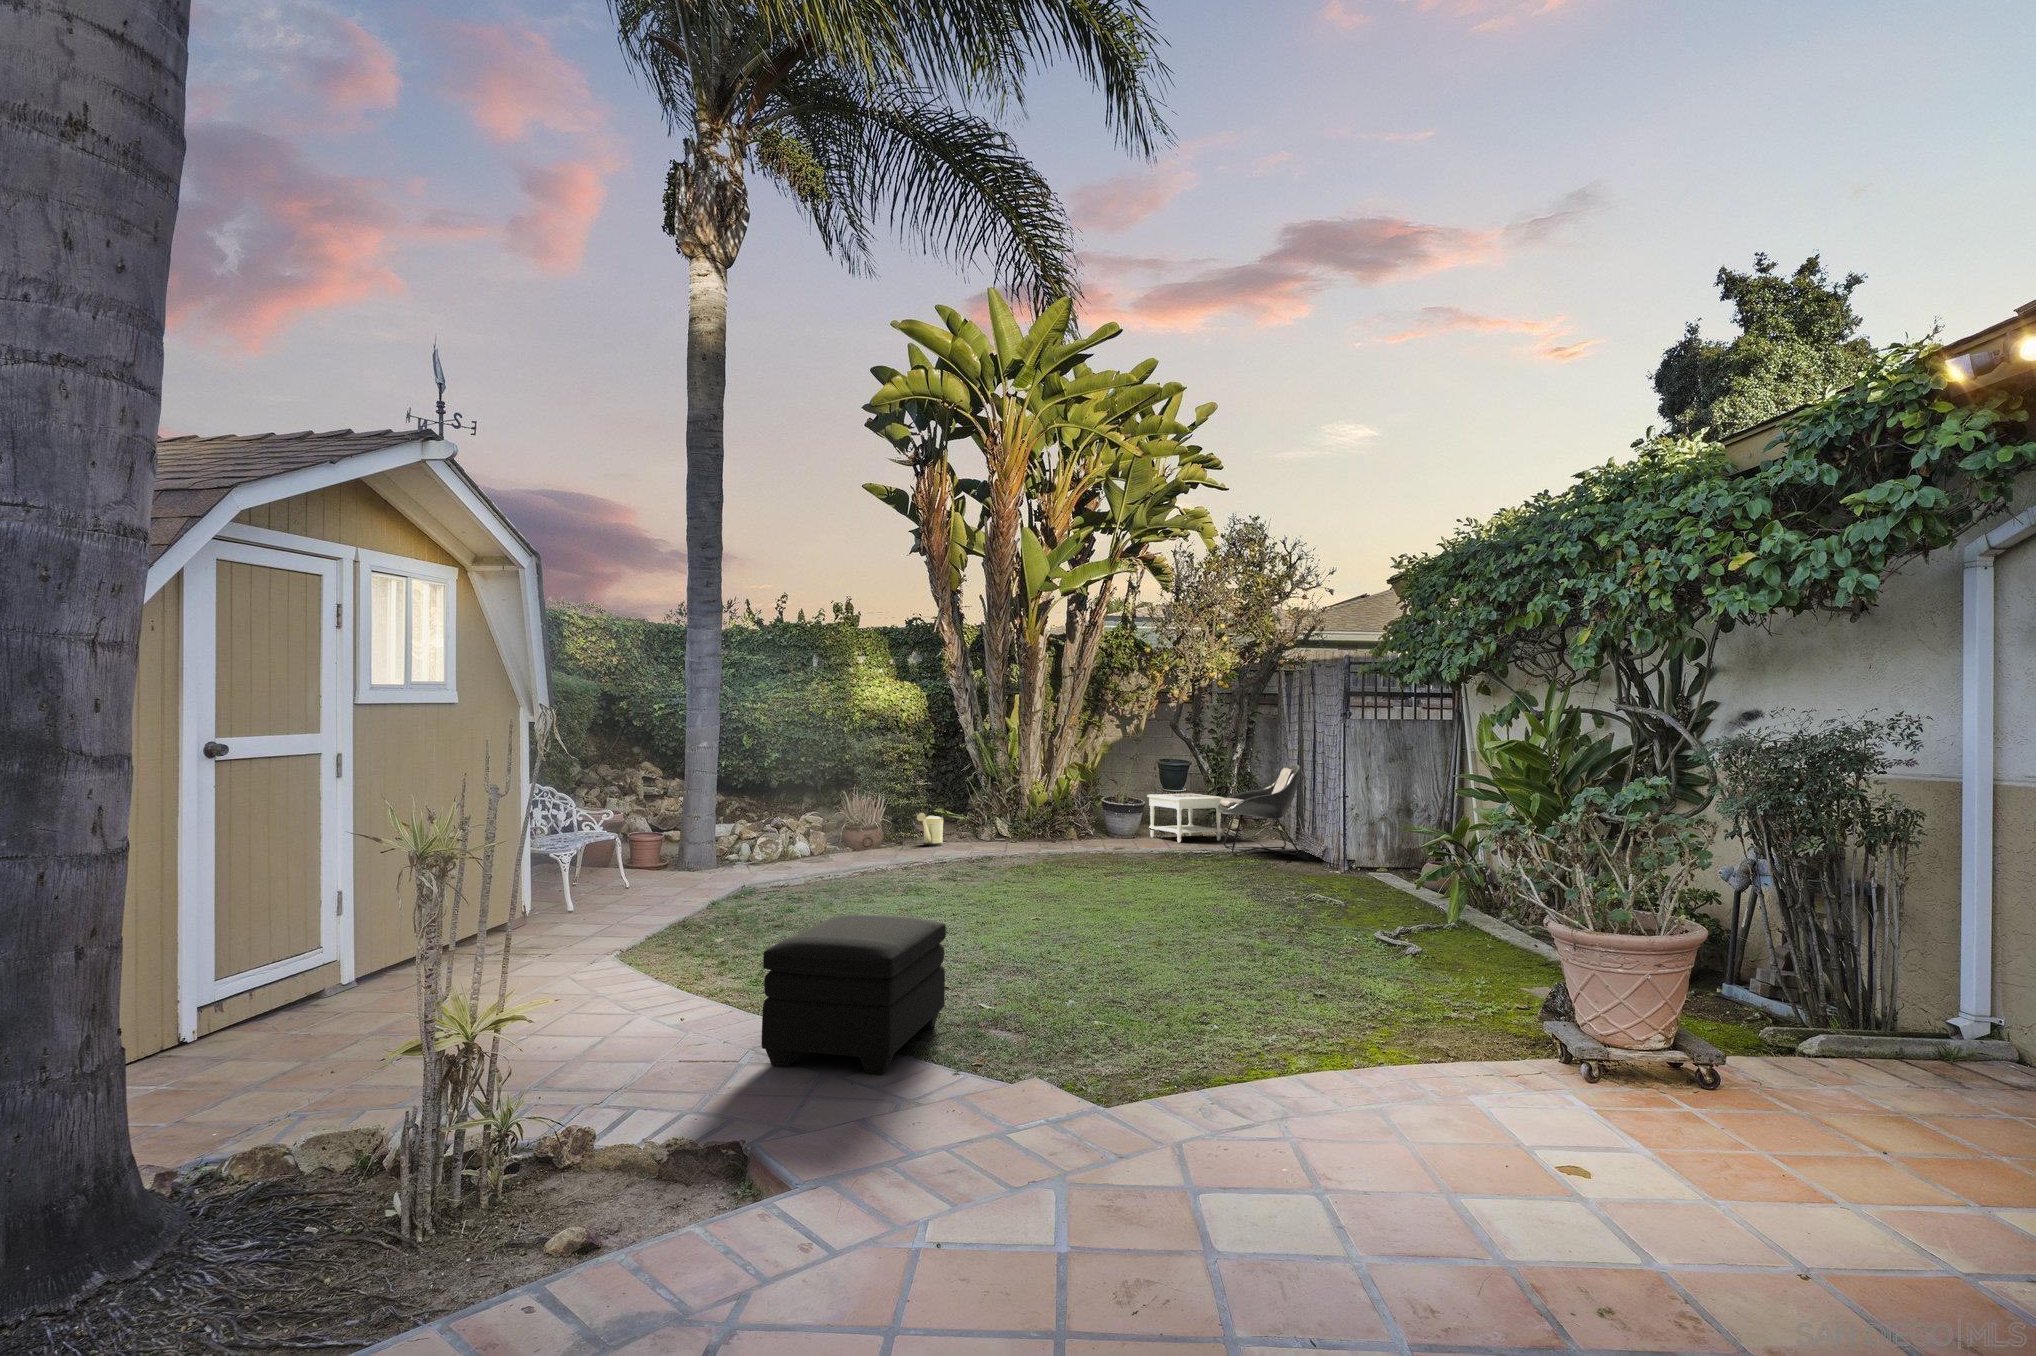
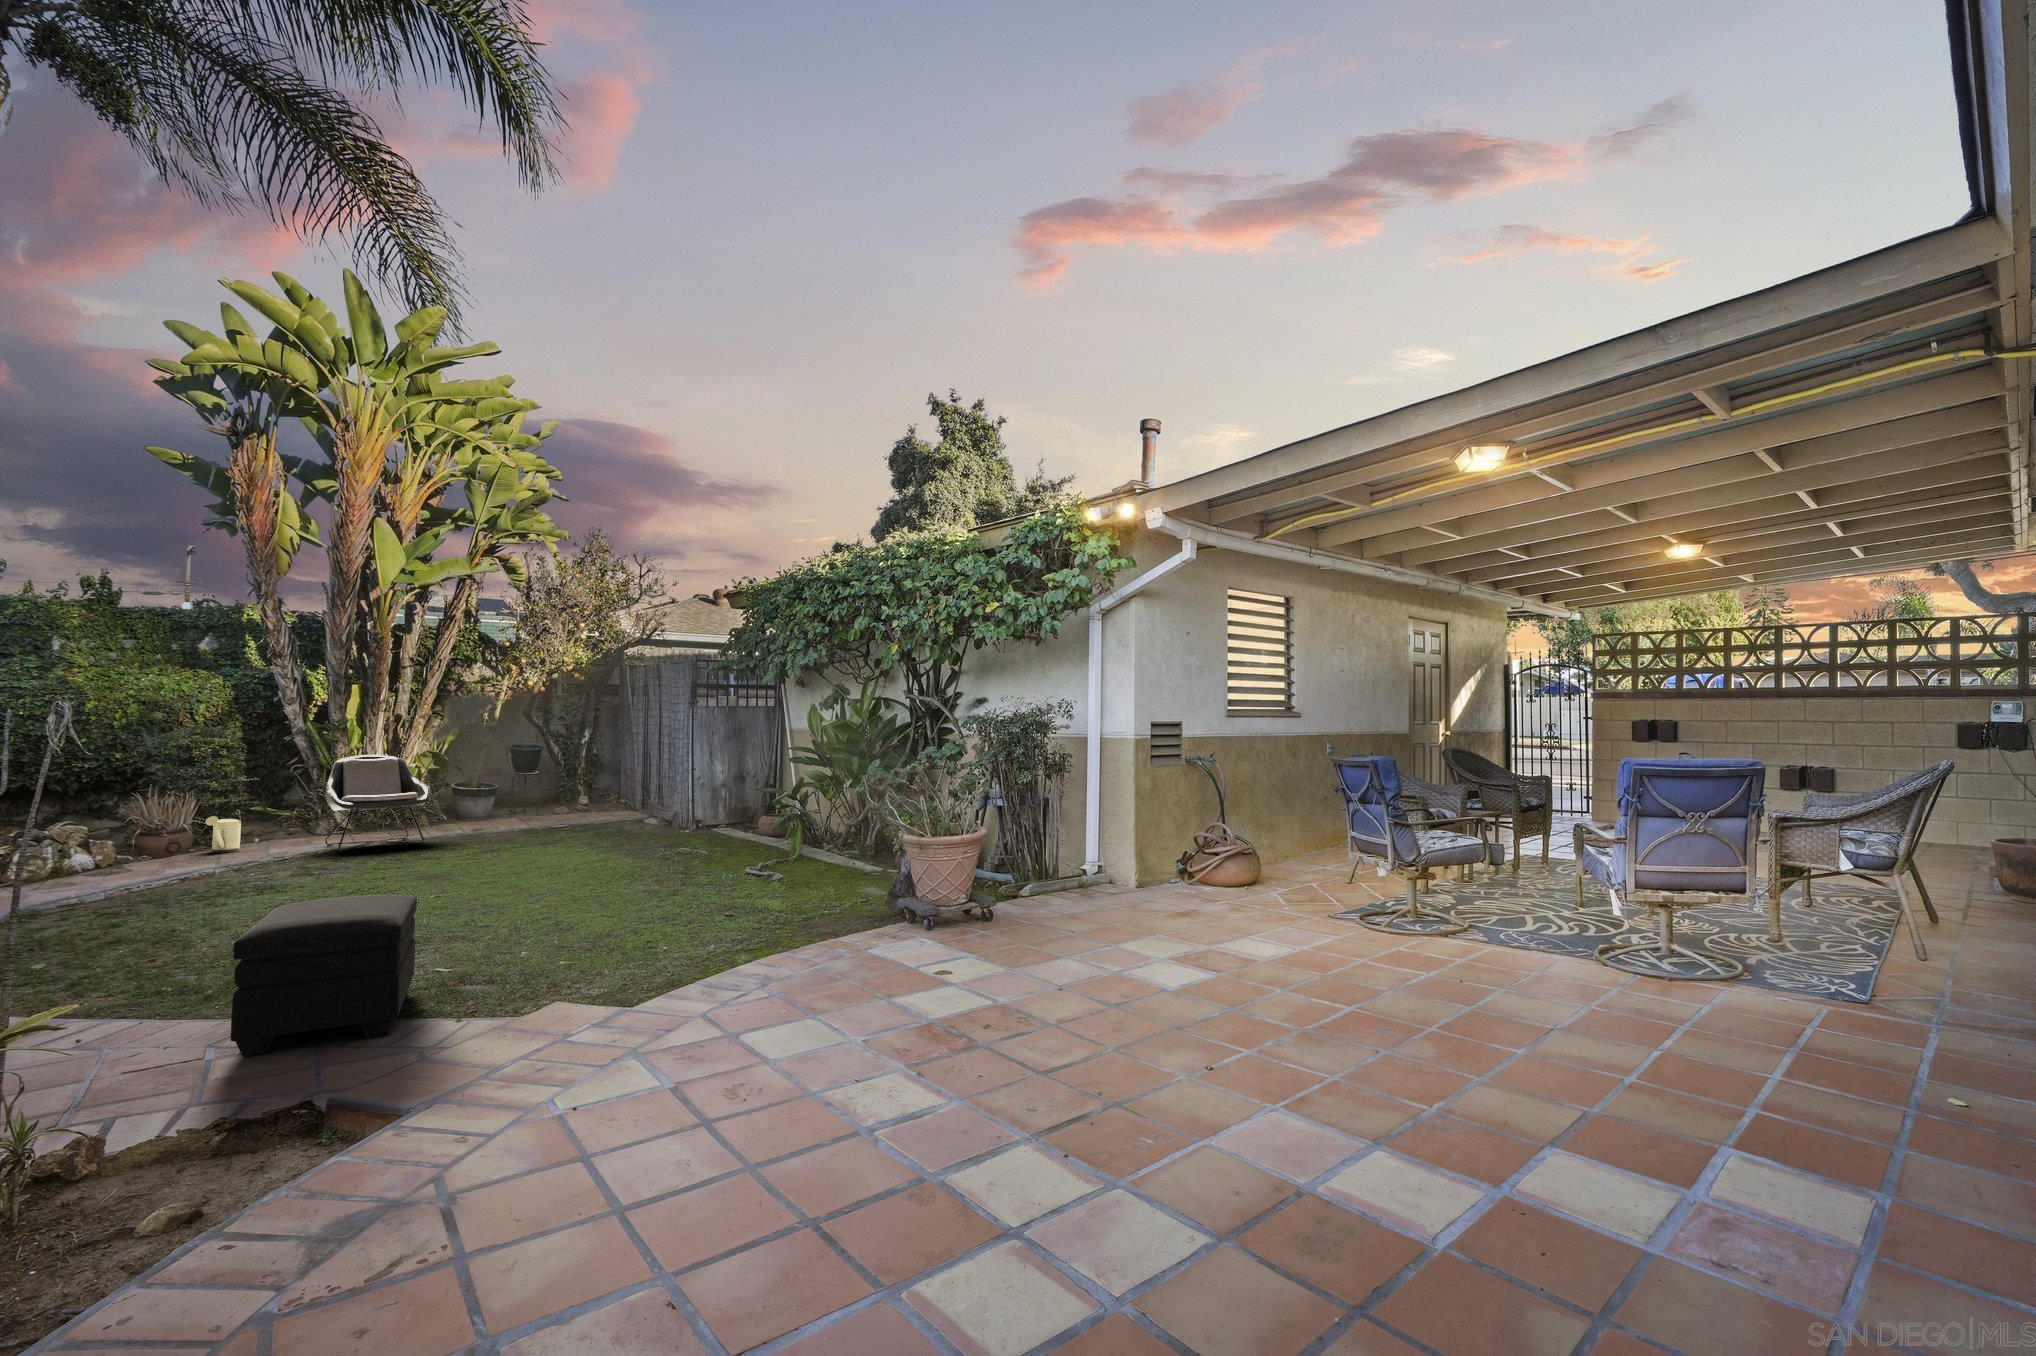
lounge chair: present [1217,765,1301,857] -> present [325,755,431,852]
side table: present [1147,794,1223,843] -> none [491,779,573,824]

